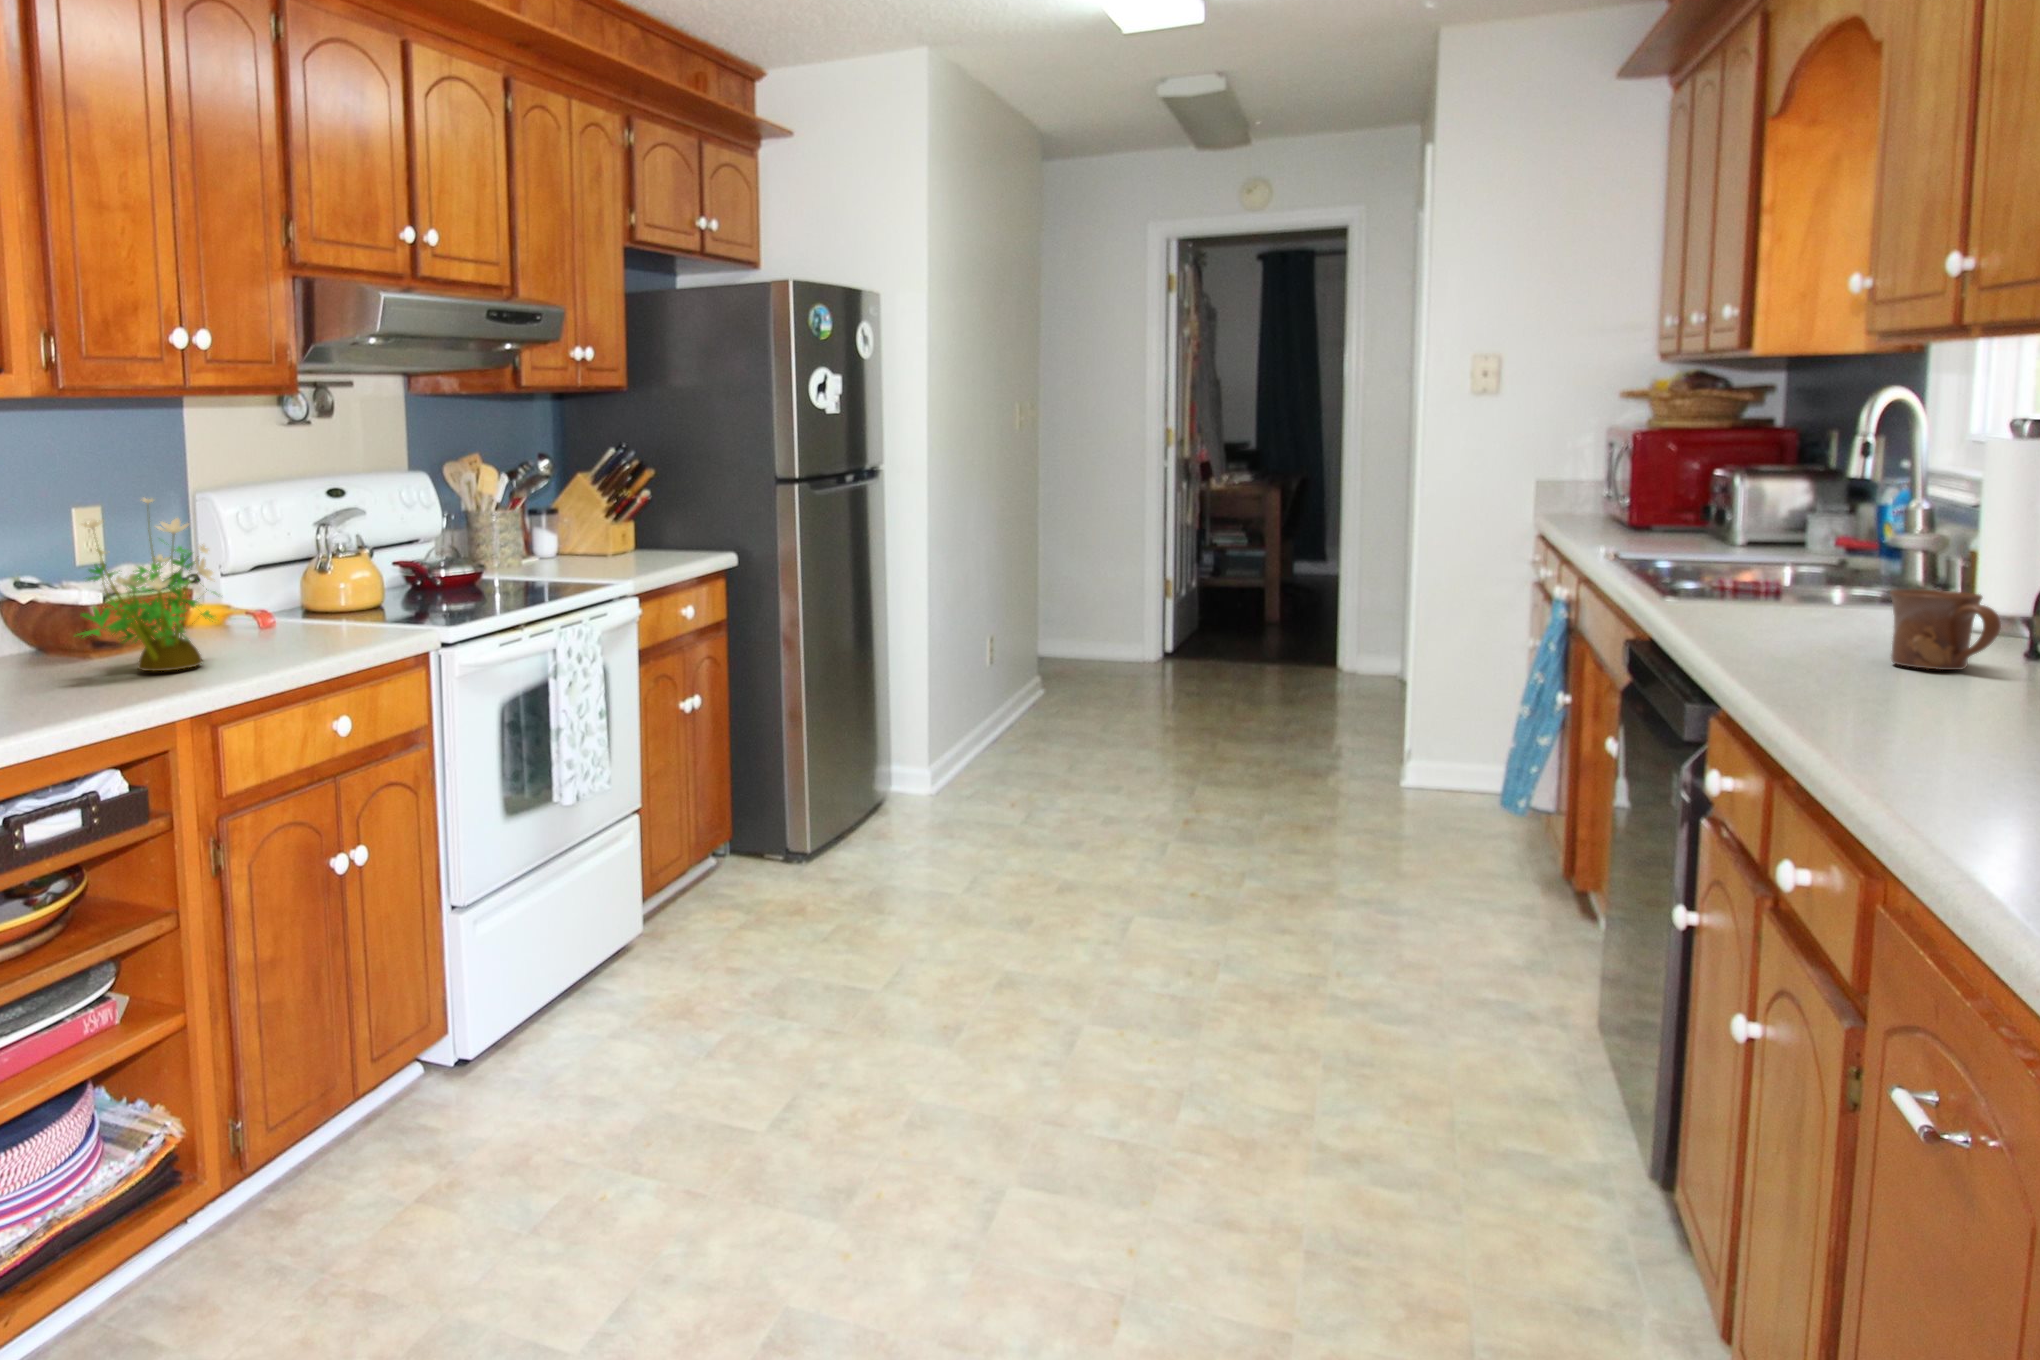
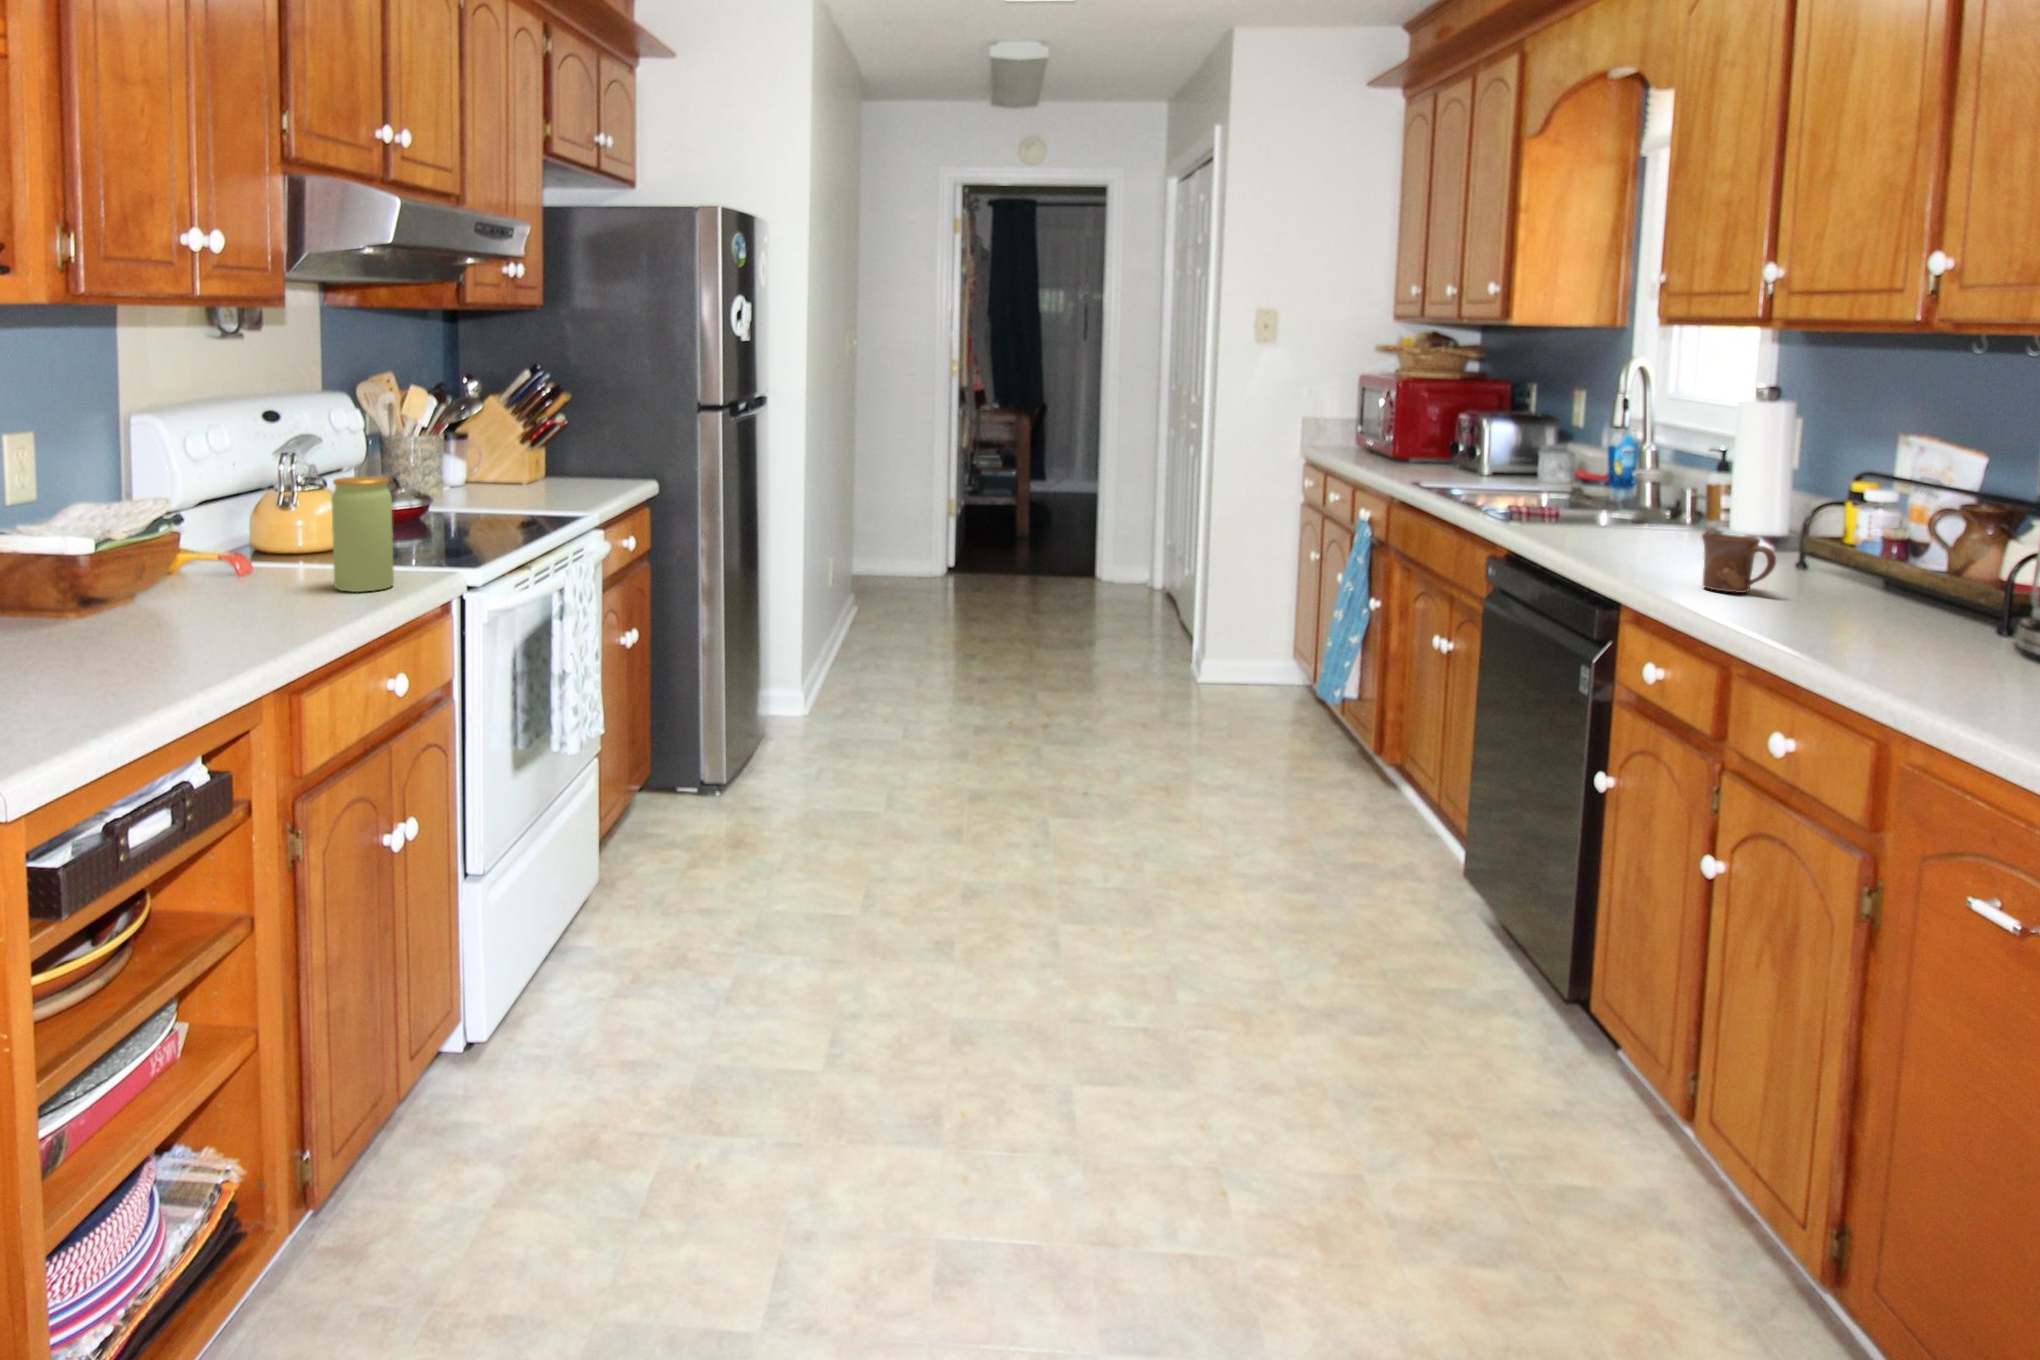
potted plant: present [78,498,215,671] -> none [111,430,281,635]
jar: none [305,540,361,642] -> present [331,476,394,592]

